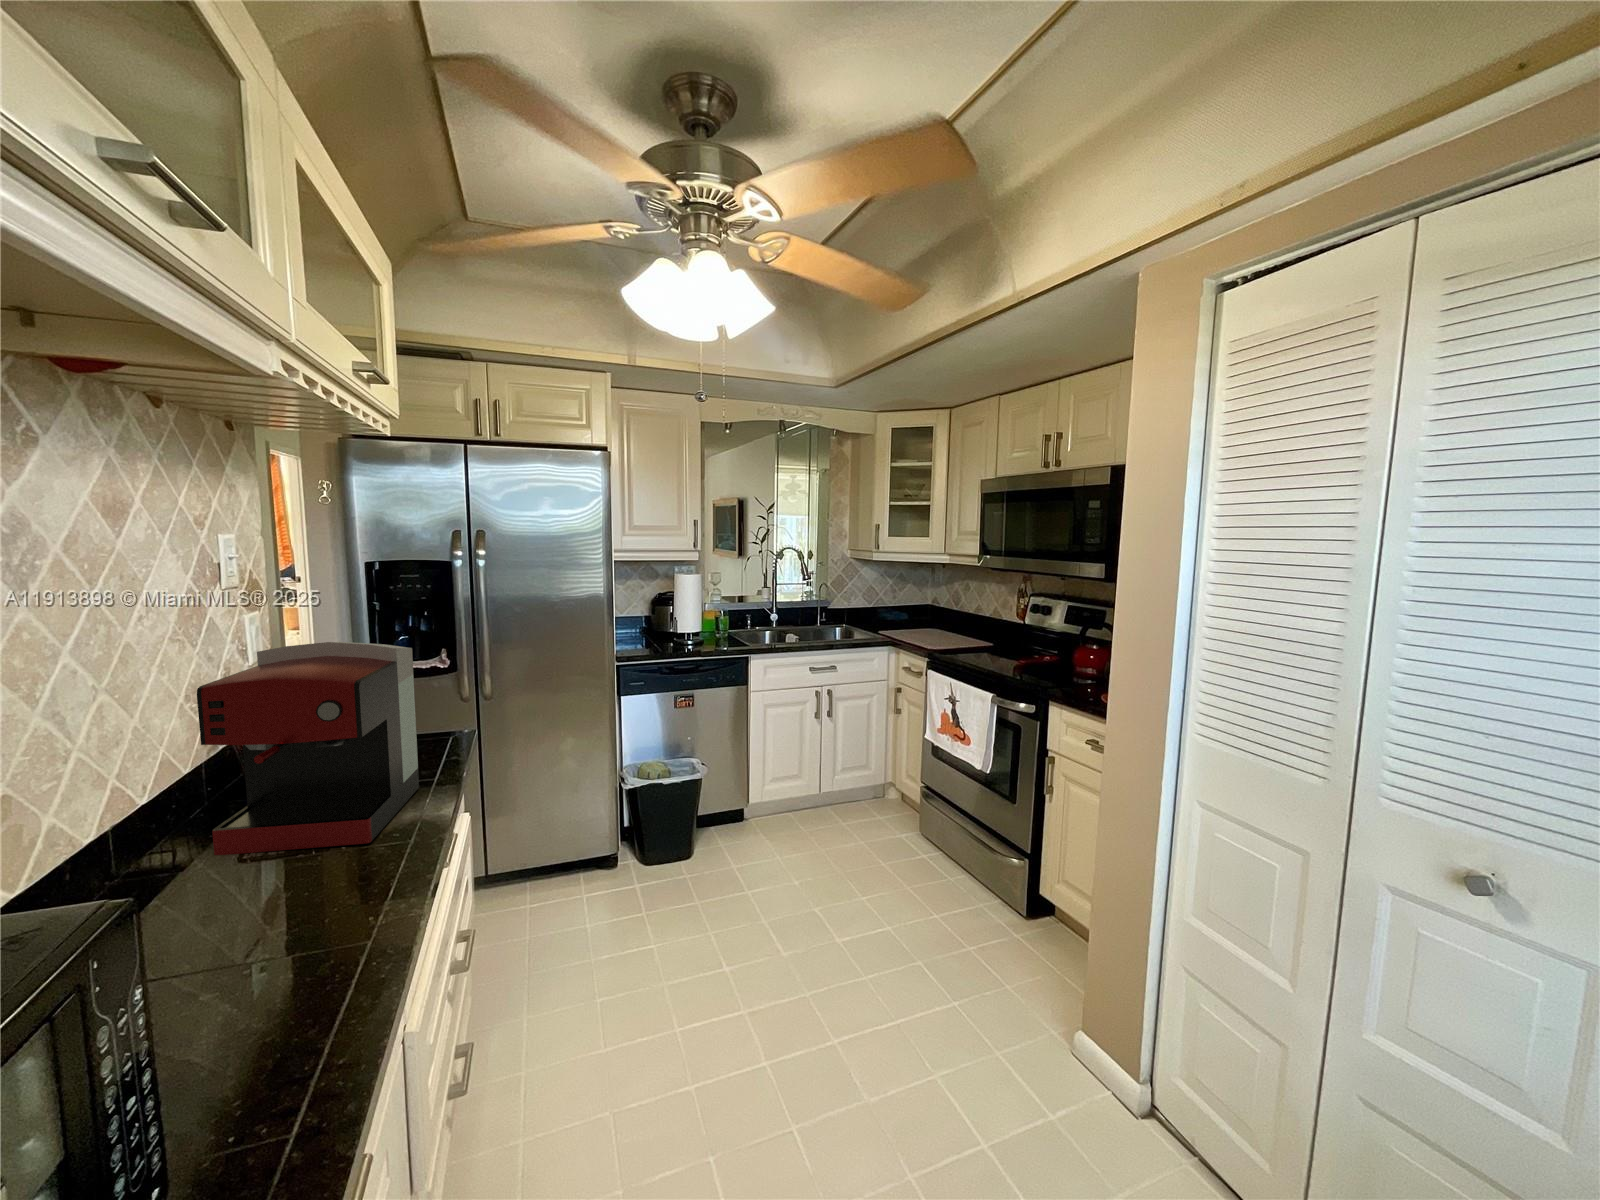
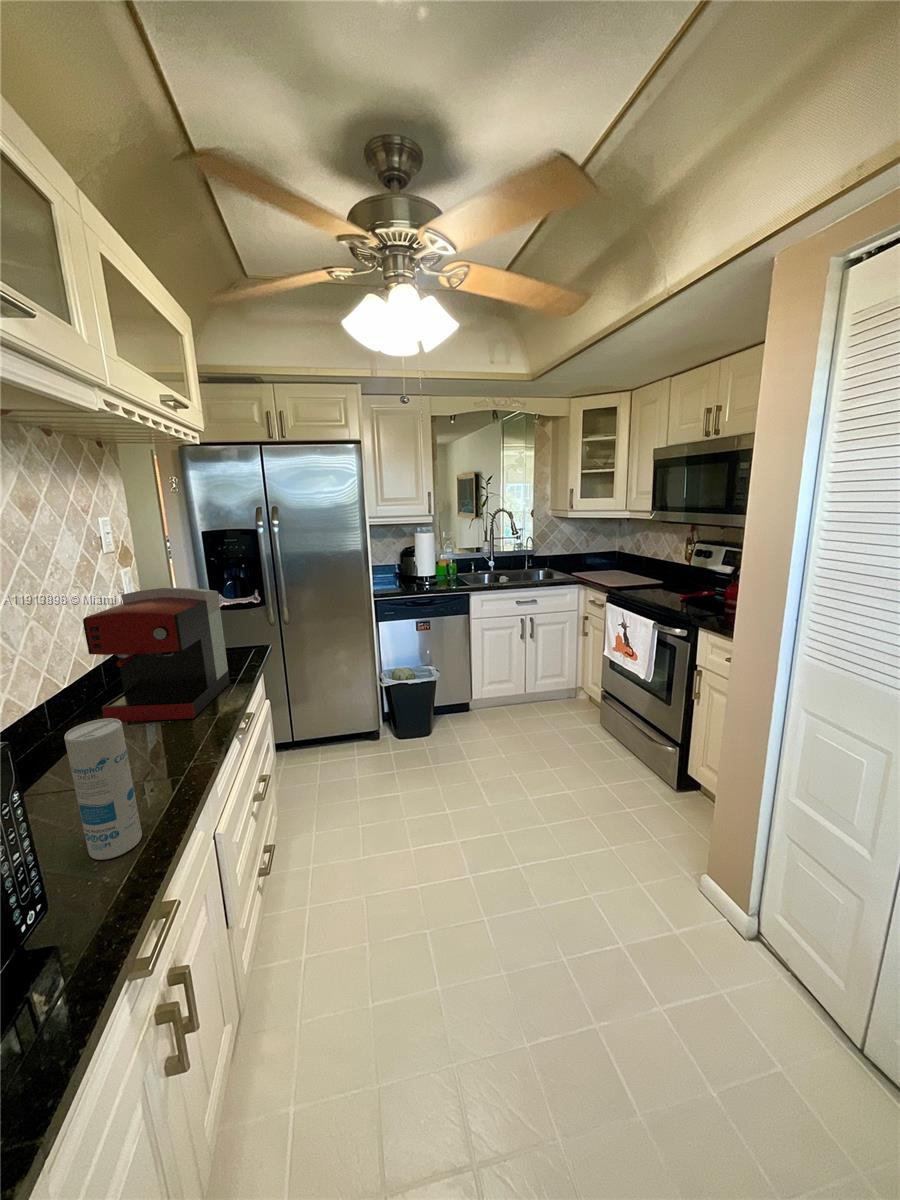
canister: none [209,843,318,1082] -> present [64,718,142,860]

